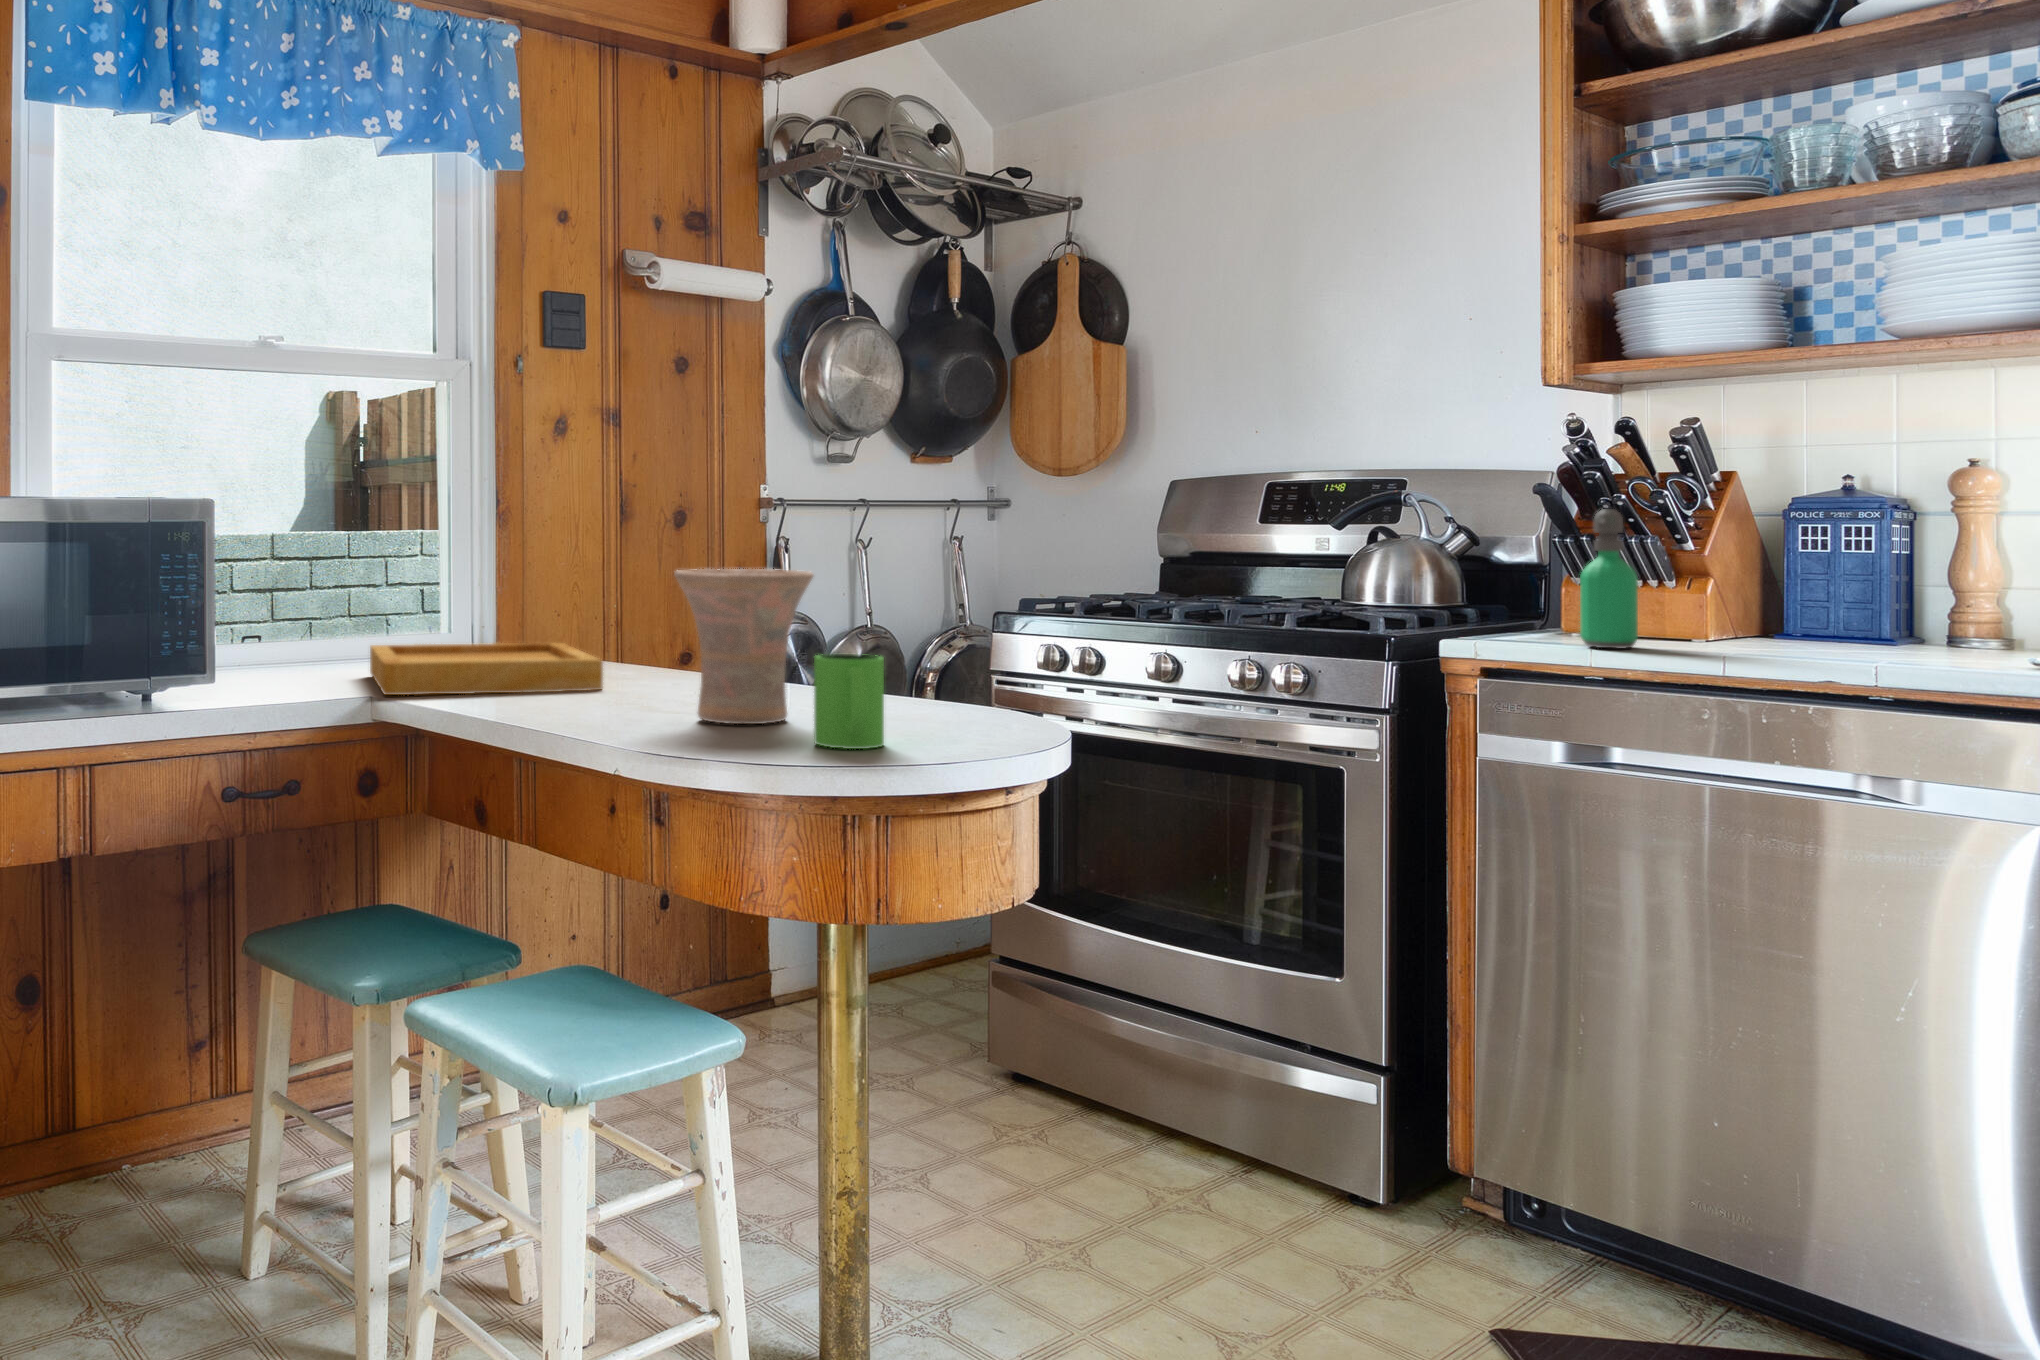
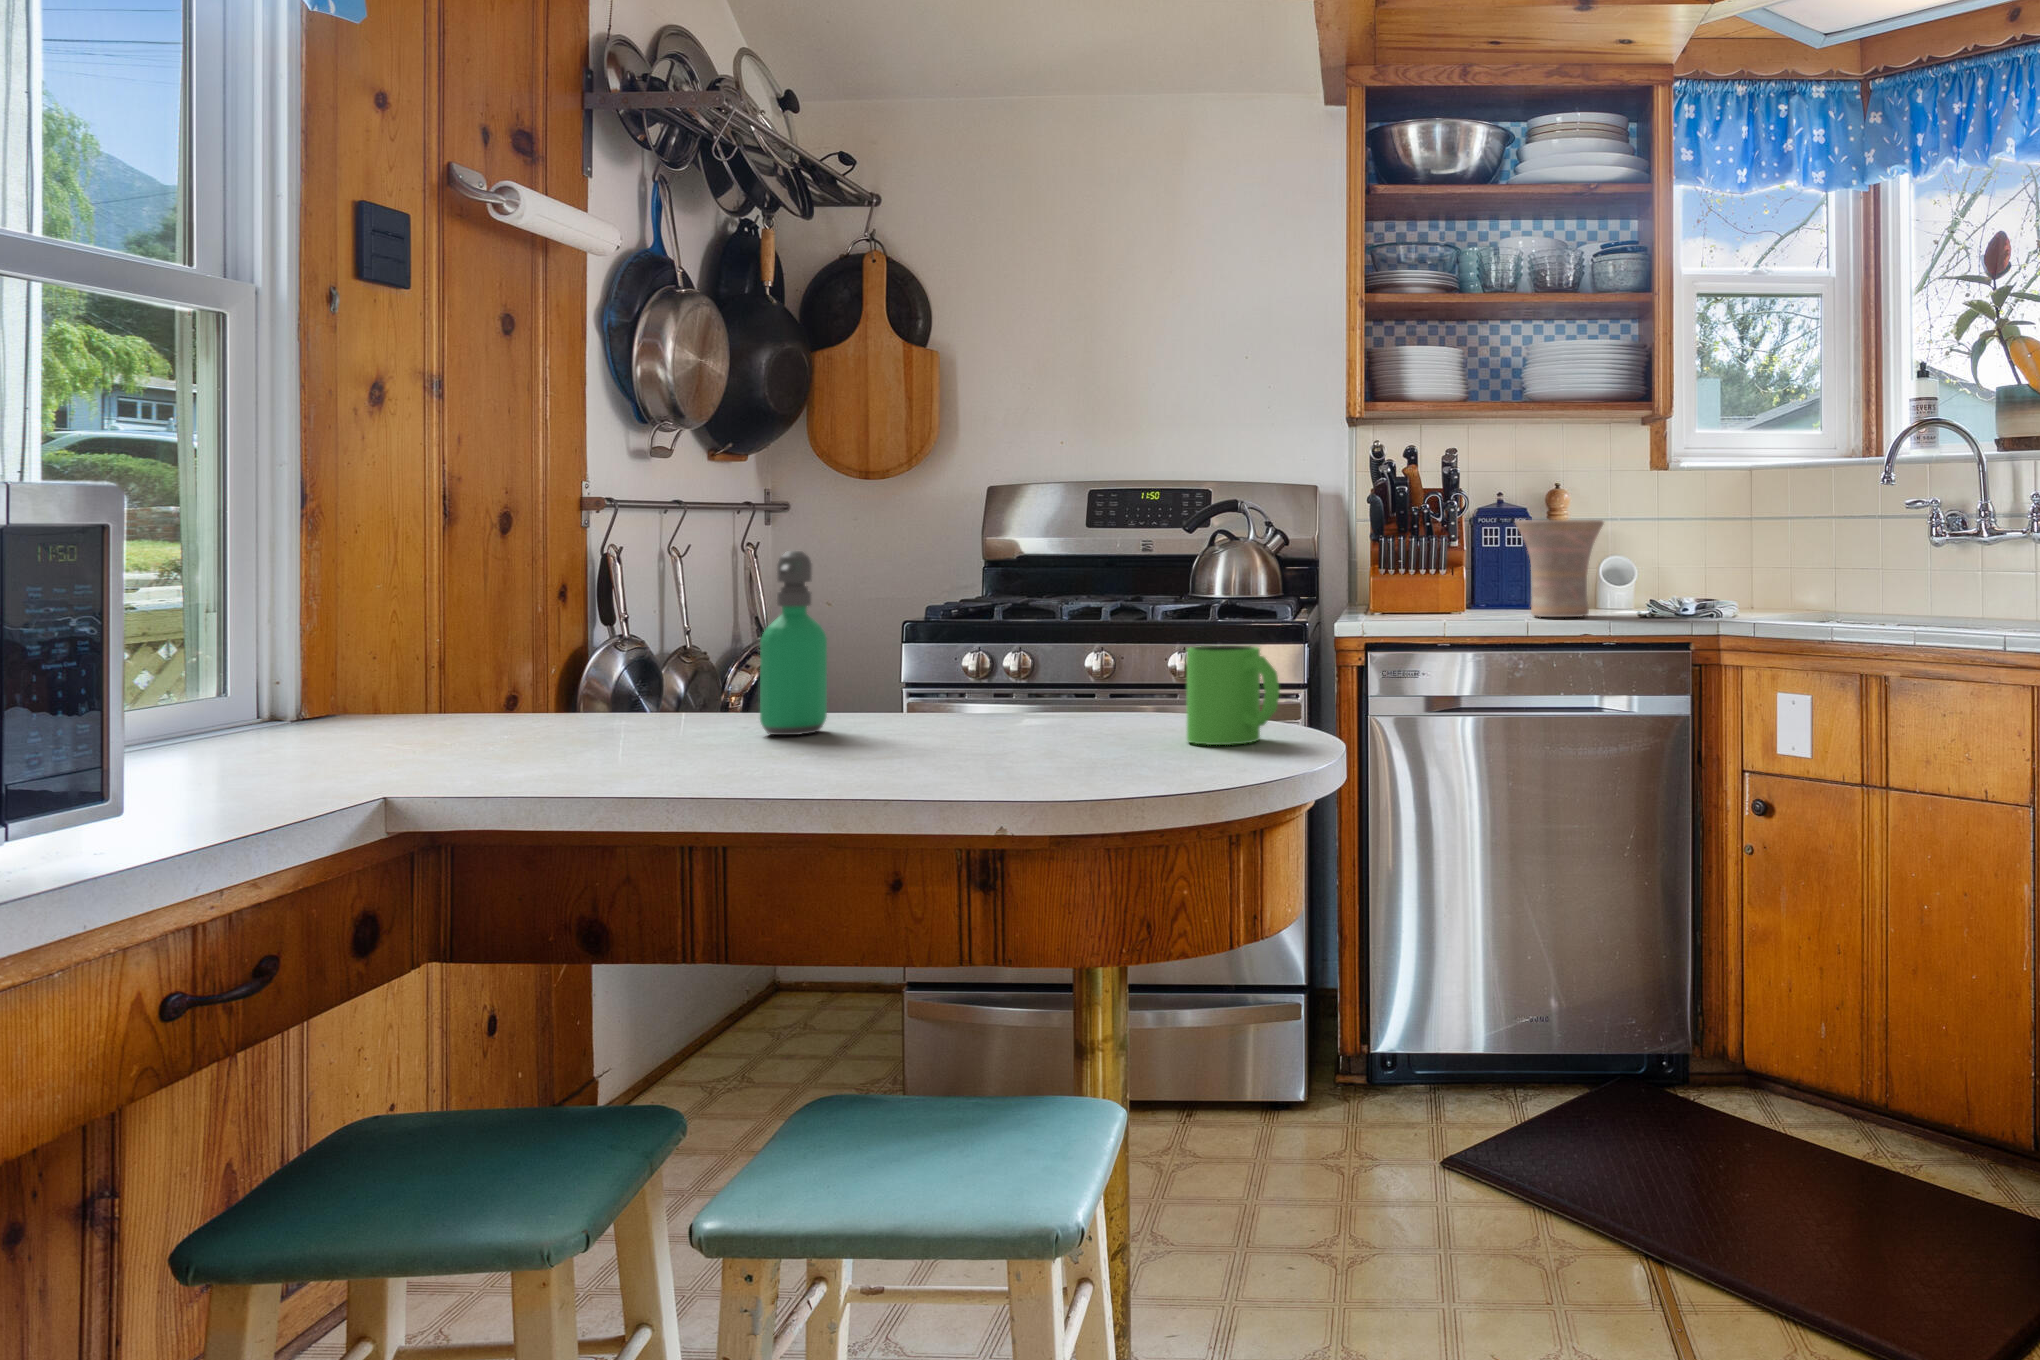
soap dispenser: present [1580,509,1638,648] -> present [760,551,827,735]
vase: present [674,569,813,724] -> present [1515,520,1604,617]
tray: present [370,643,603,695] -> none [213,679,688,770]

